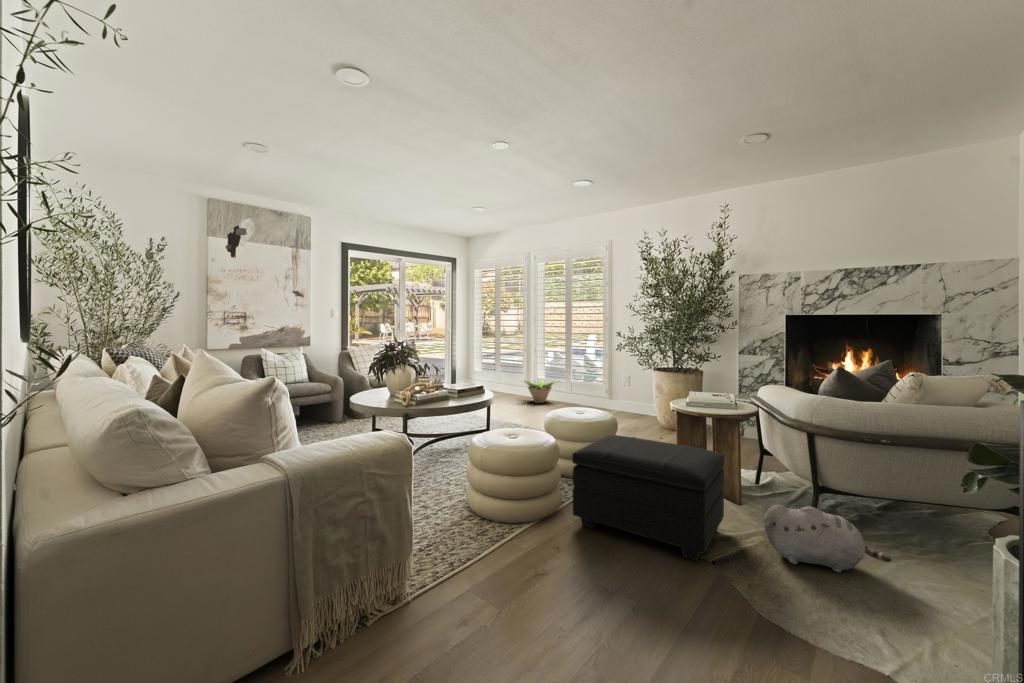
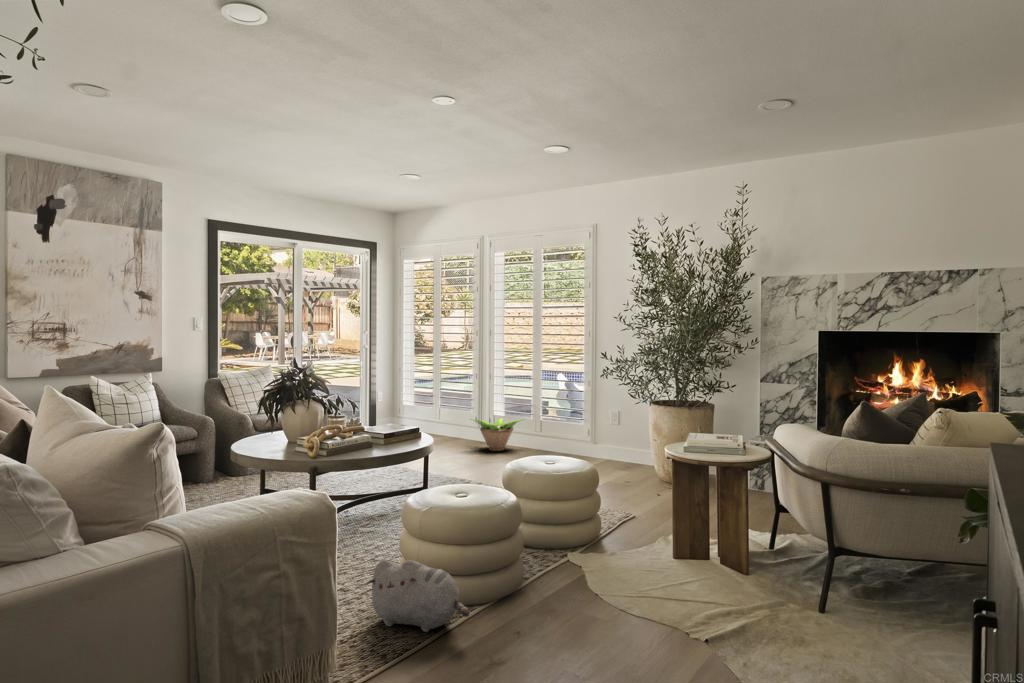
footstool: present [572,435,724,561] -> none [539,491,723,638]
plush toy: present [764,505,892,572] -> present [367,560,469,632]

